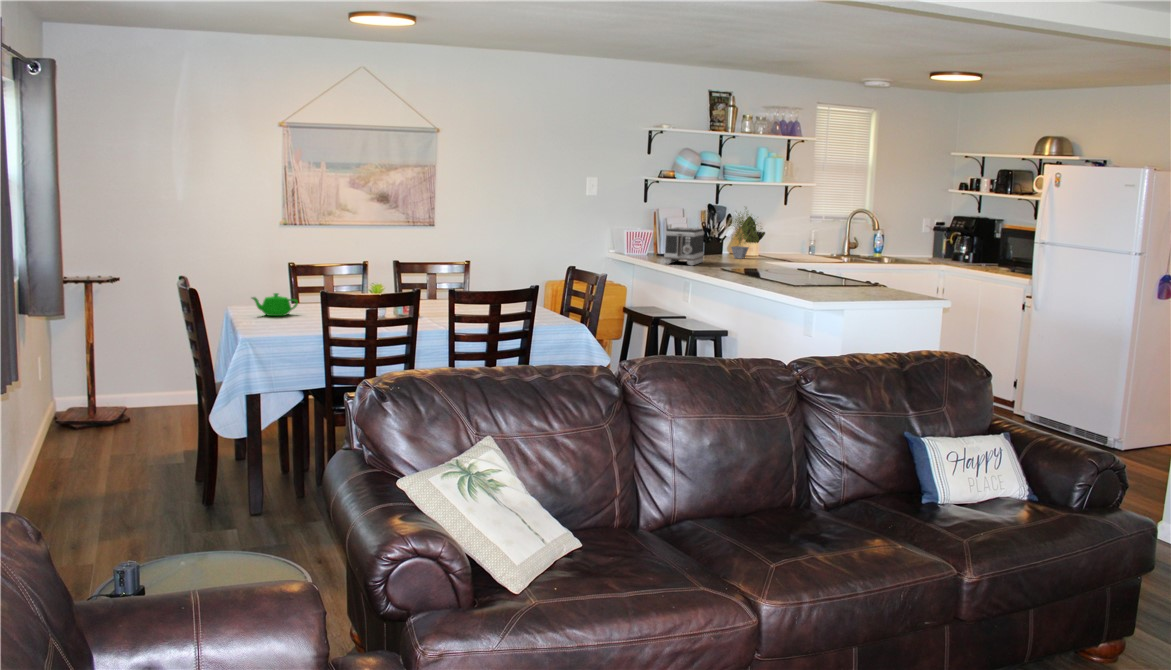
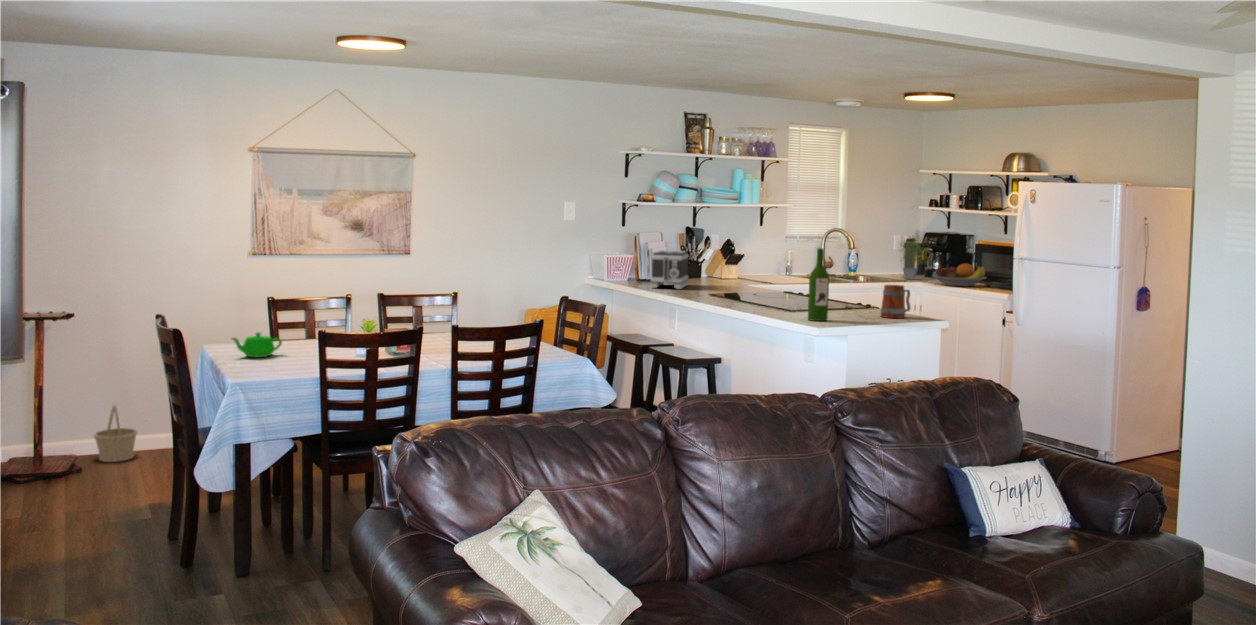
potted plant: present [731,213,762,259] -> present [903,236,932,279]
wine bottle: none [804,224,827,296] -> present [808,248,829,321]
fruit bowl: none [956,247,1013,270] -> present [933,263,986,286]
mug: none [881,263,913,296] -> present [881,285,910,318]
basket: none [140,356,179,412] -> present [94,401,137,462]

